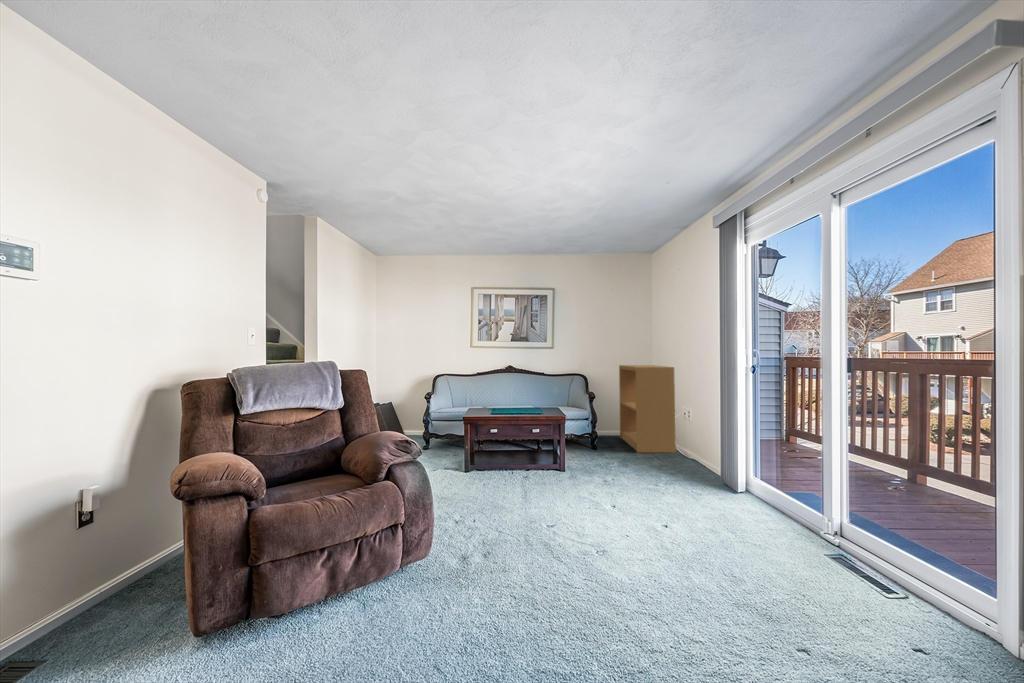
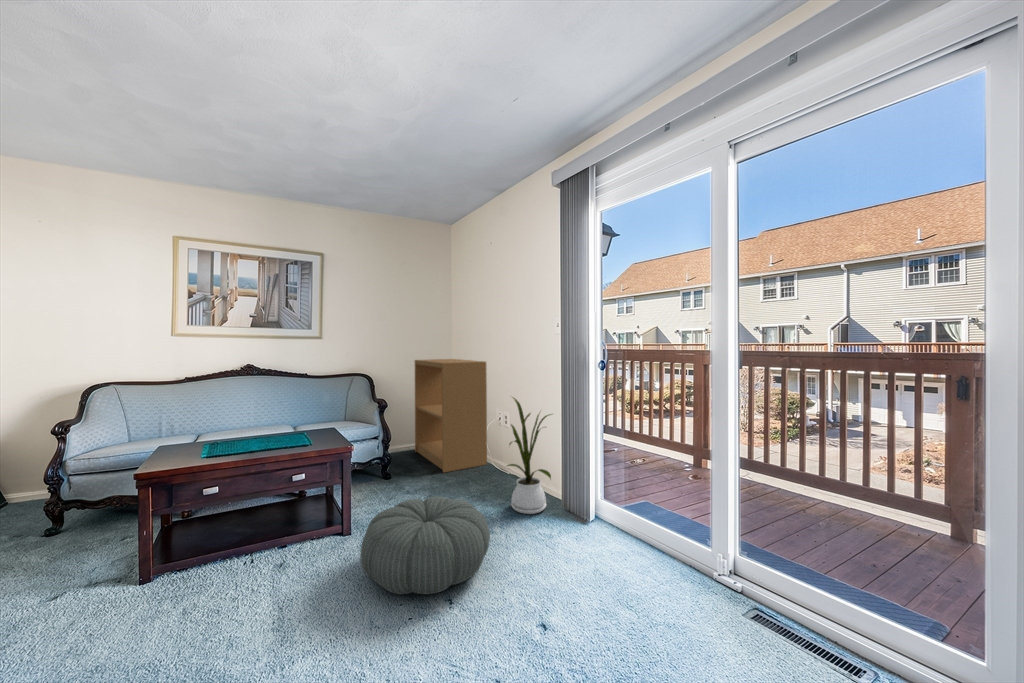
house plant: none [675,393,717,483] -> present [507,398,551,514]
pouf: none [567,452,649,501] -> present [360,496,490,595]

